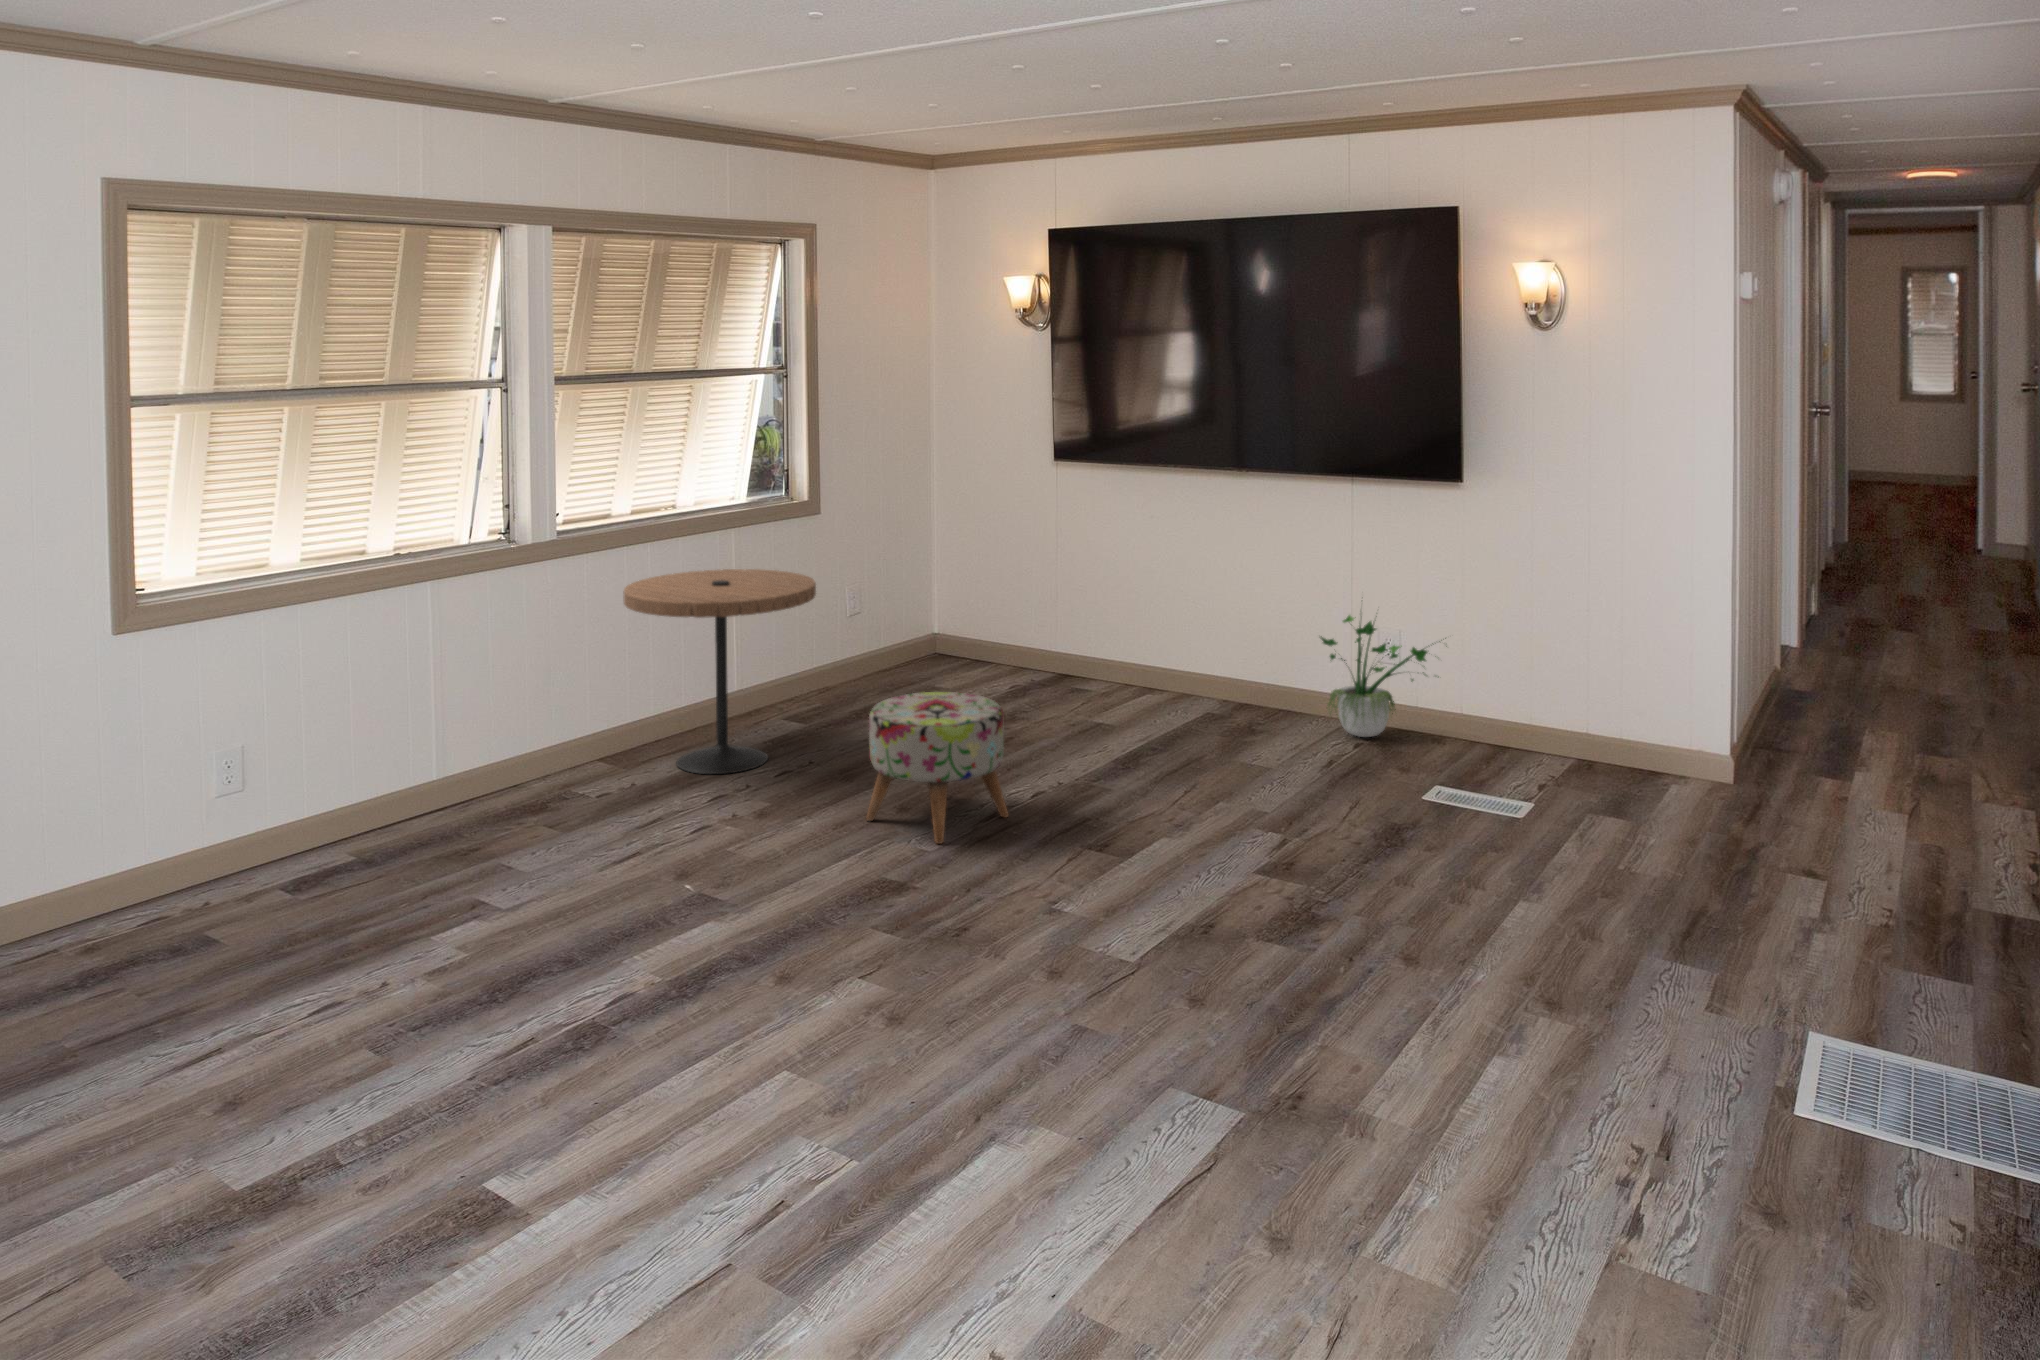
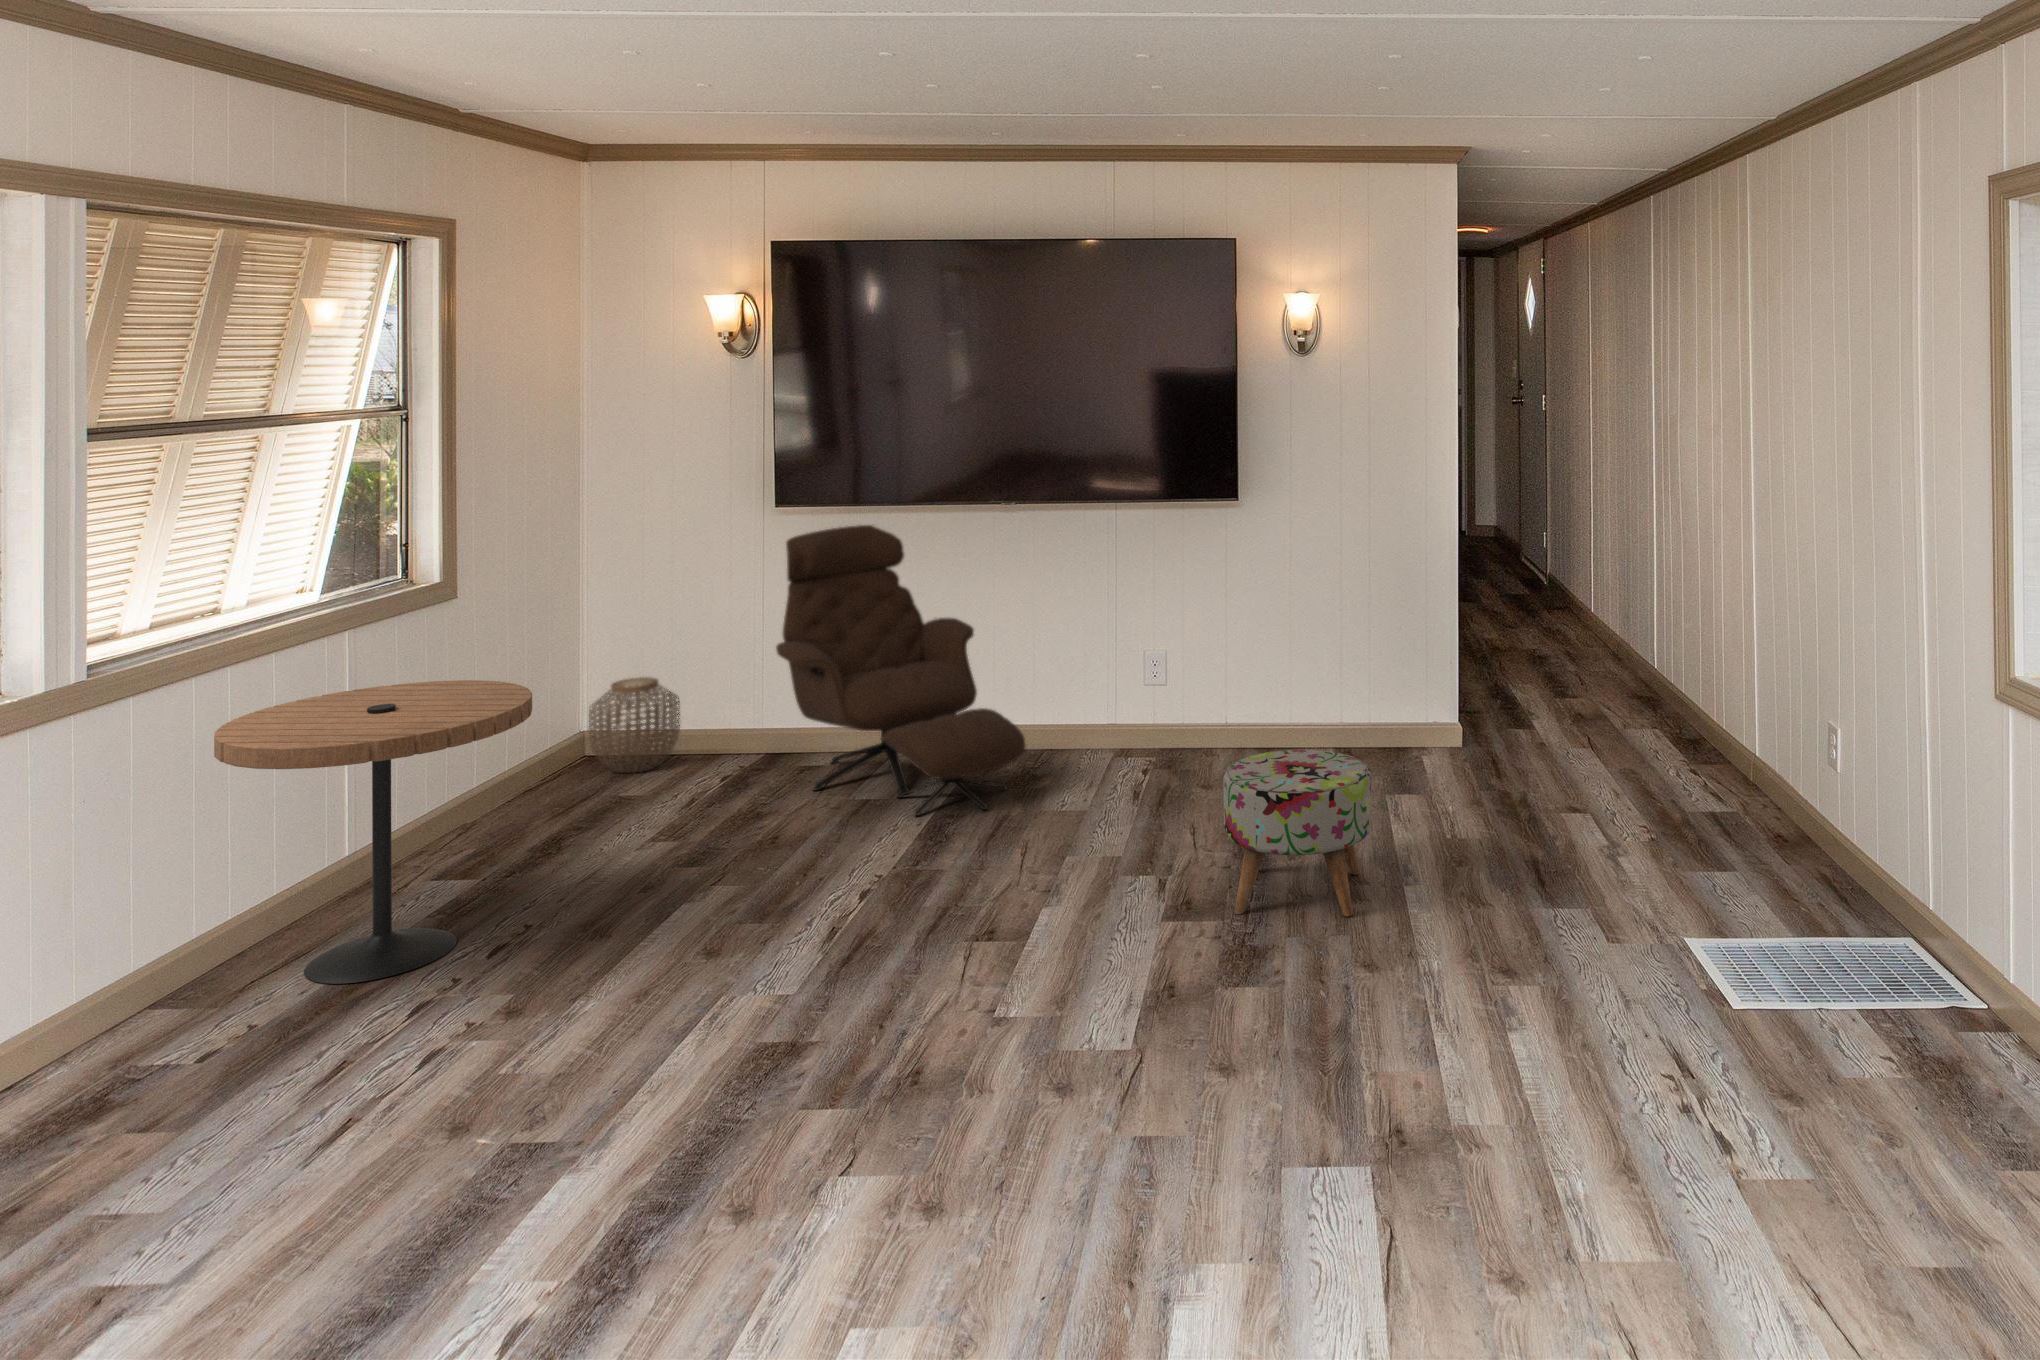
lounge chair: none [1048,481,1234,748] -> present [776,525,1025,816]
woven basket: none [928,593,995,670] -> present [589,677,680,773]
potted plant: present [1321,615,1447,737] -> none [1092,615,1231,764]
ottoman: present [866,692,1008,844] -> present [1223,750,1372,917]

